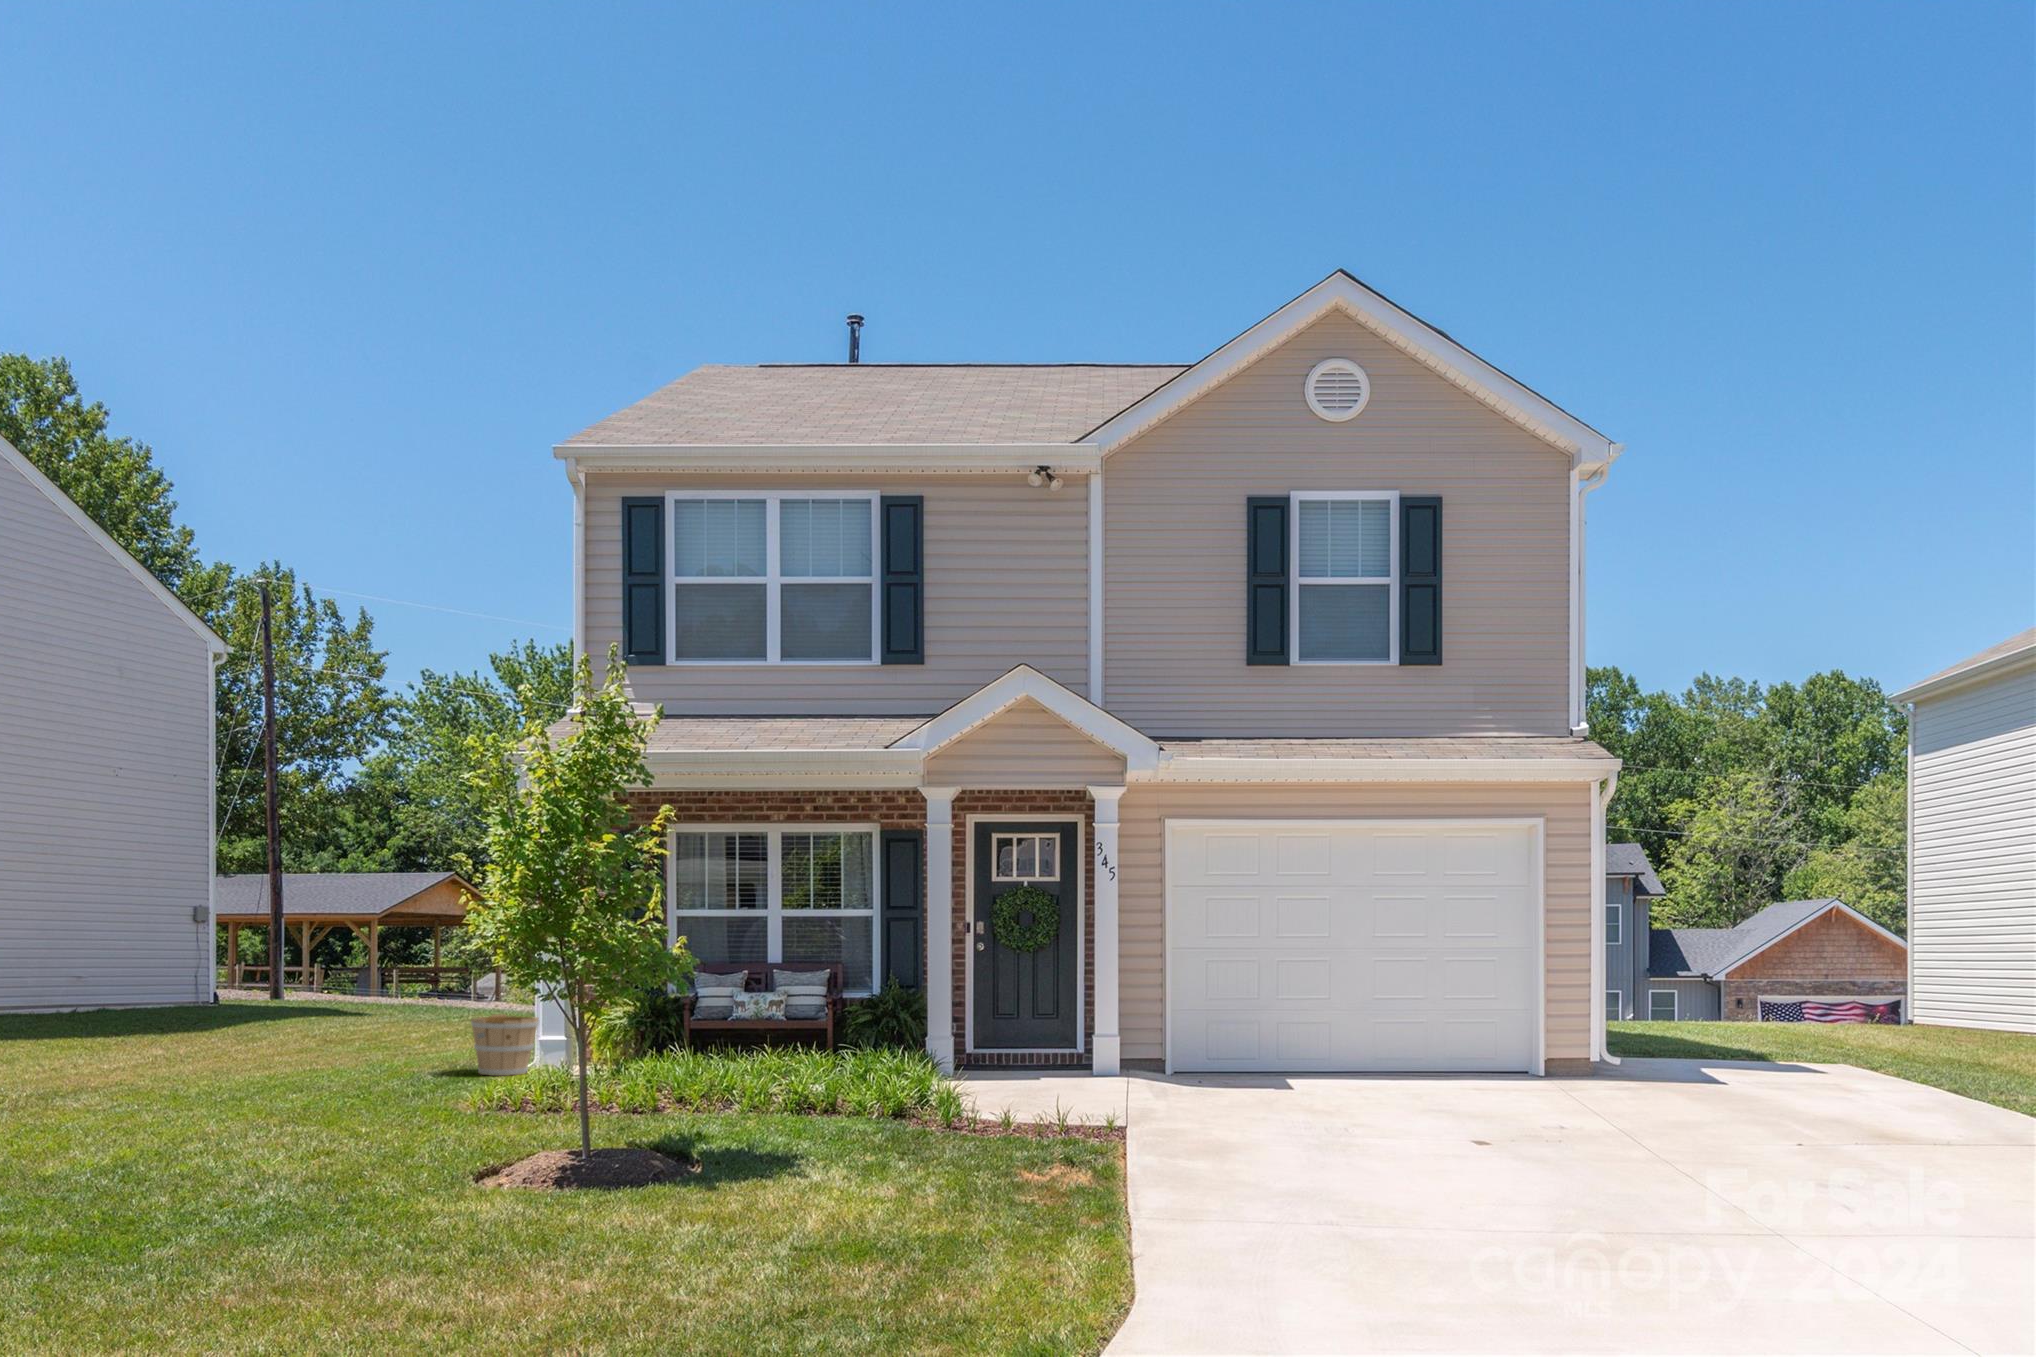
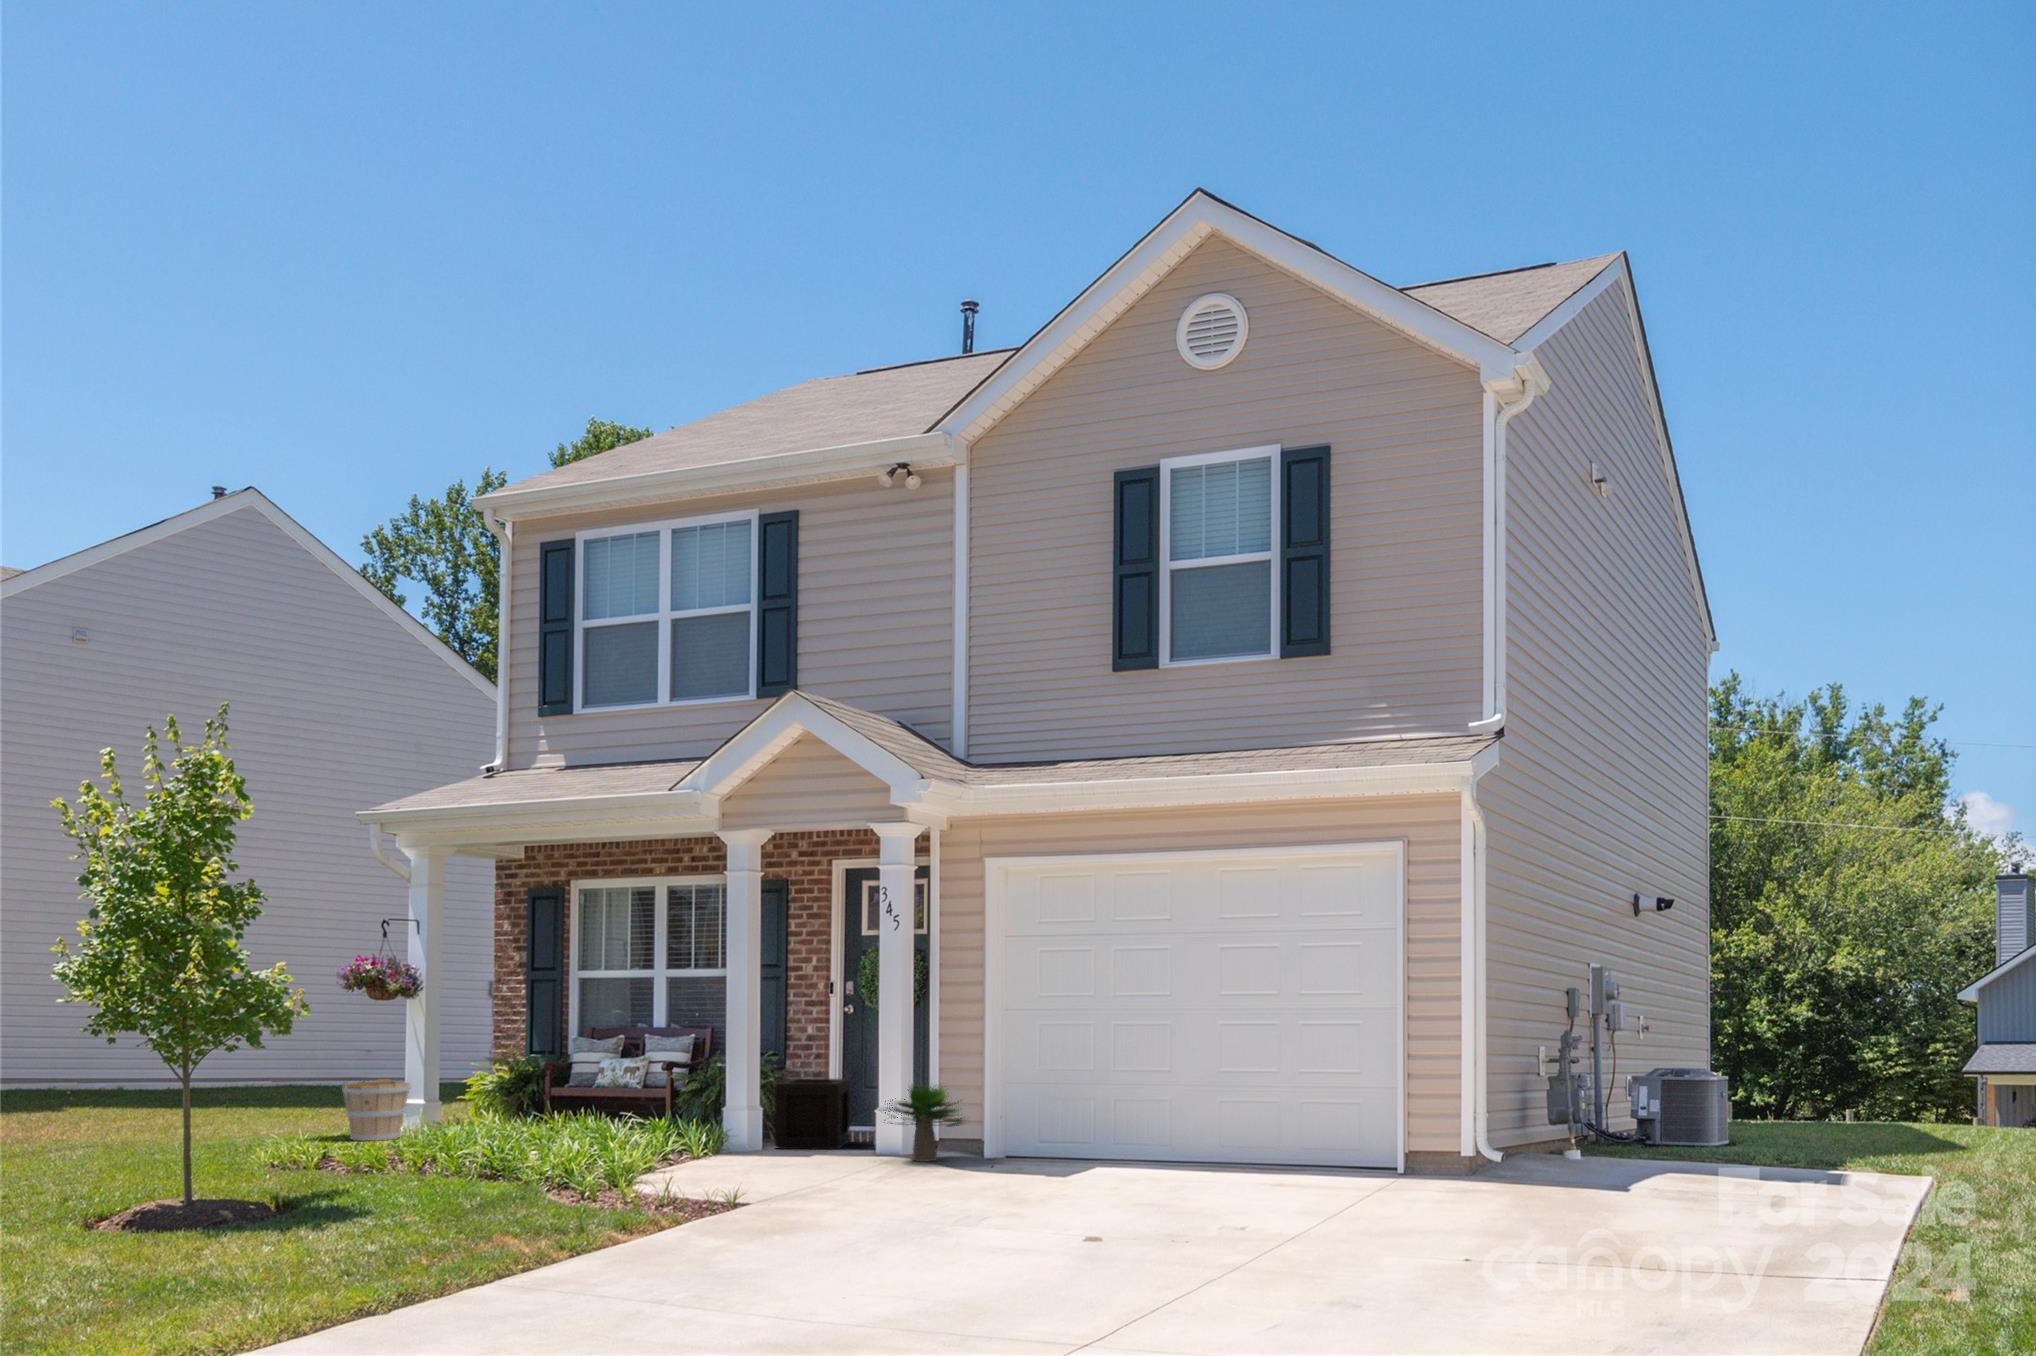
wooden crate: none [928,1010,1000,1074] -> present [774,1078,851,1149]
potted plant: none [1076,1011,1159,1082] -> present [883,1084,963,1162]

